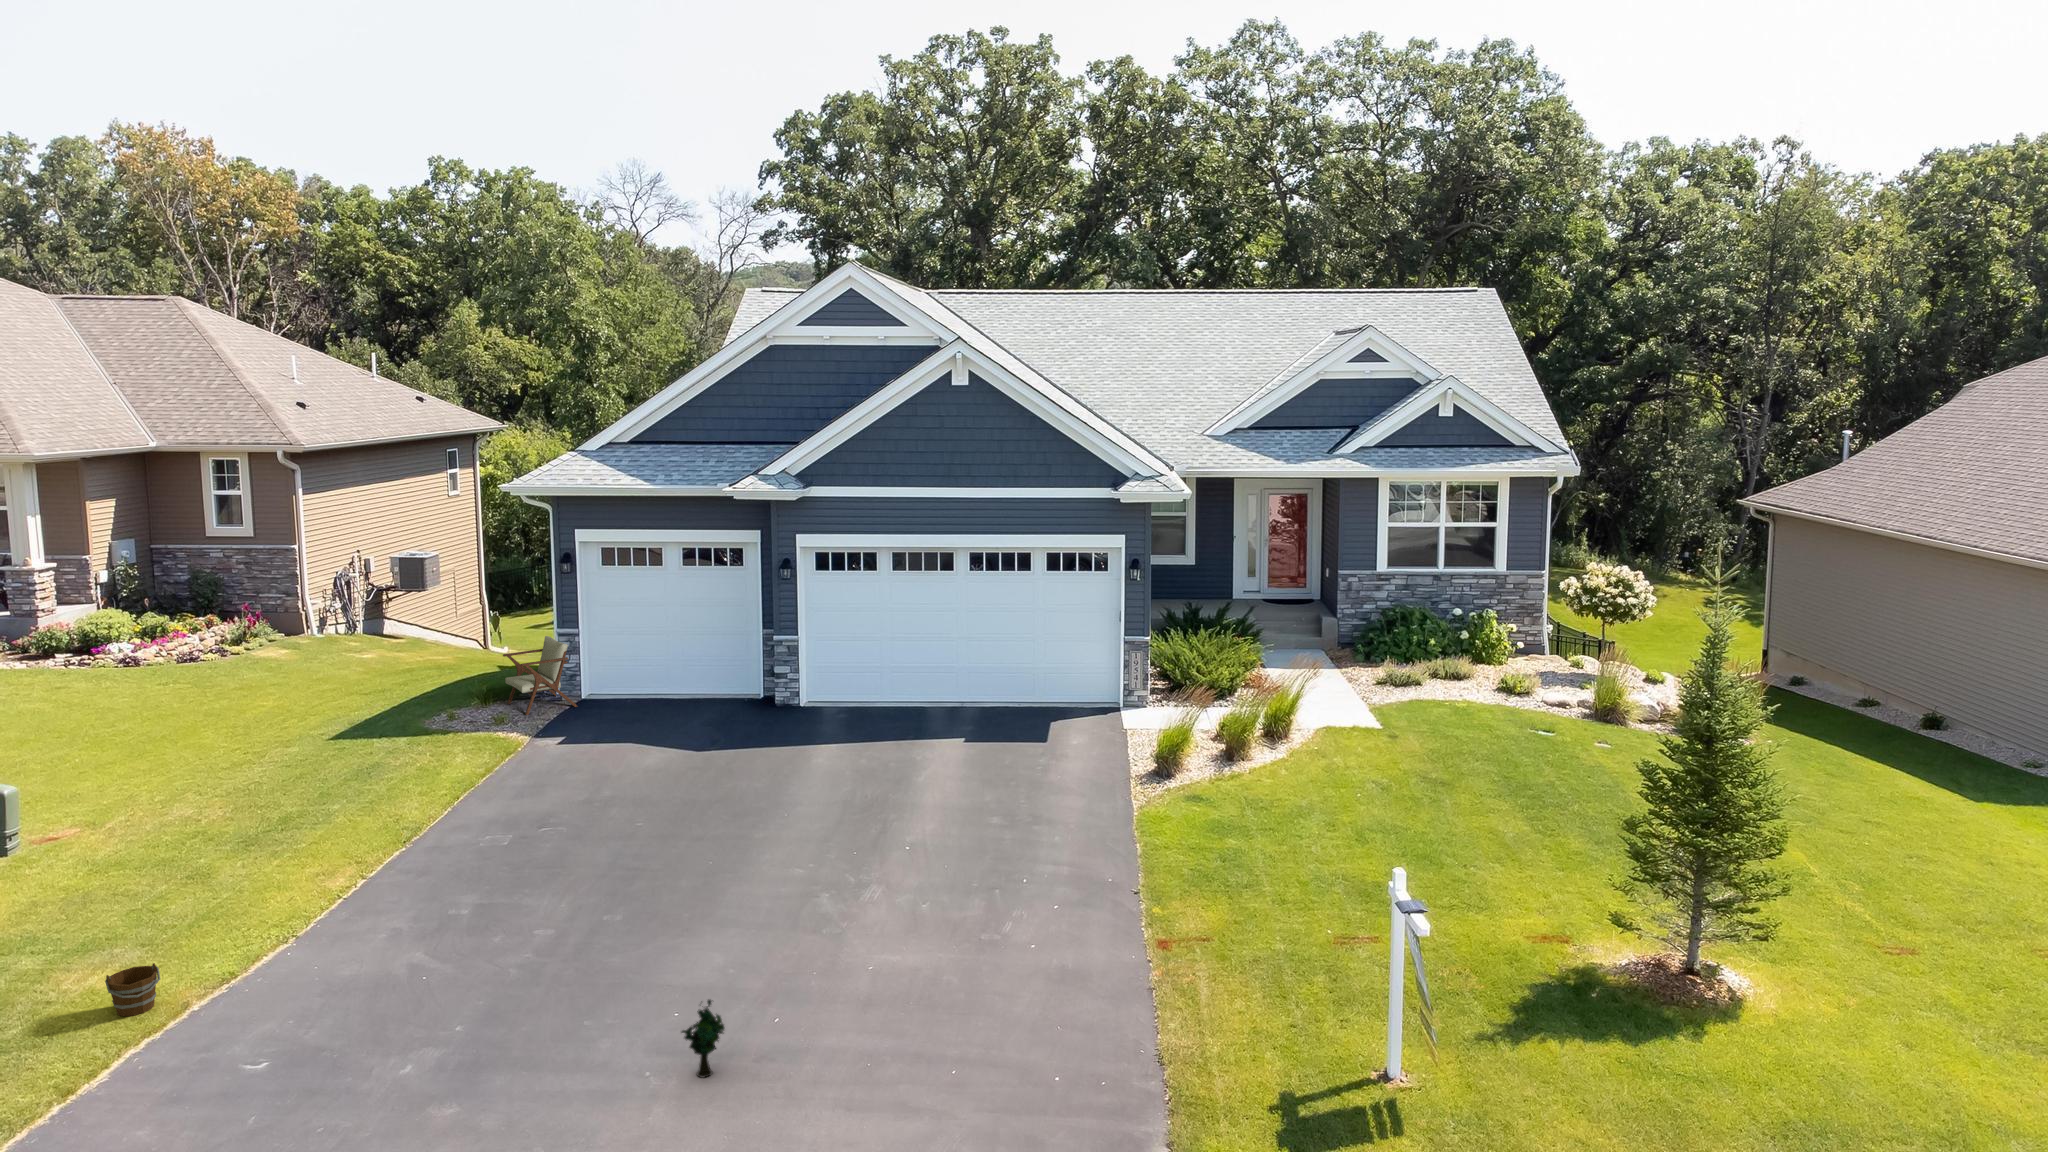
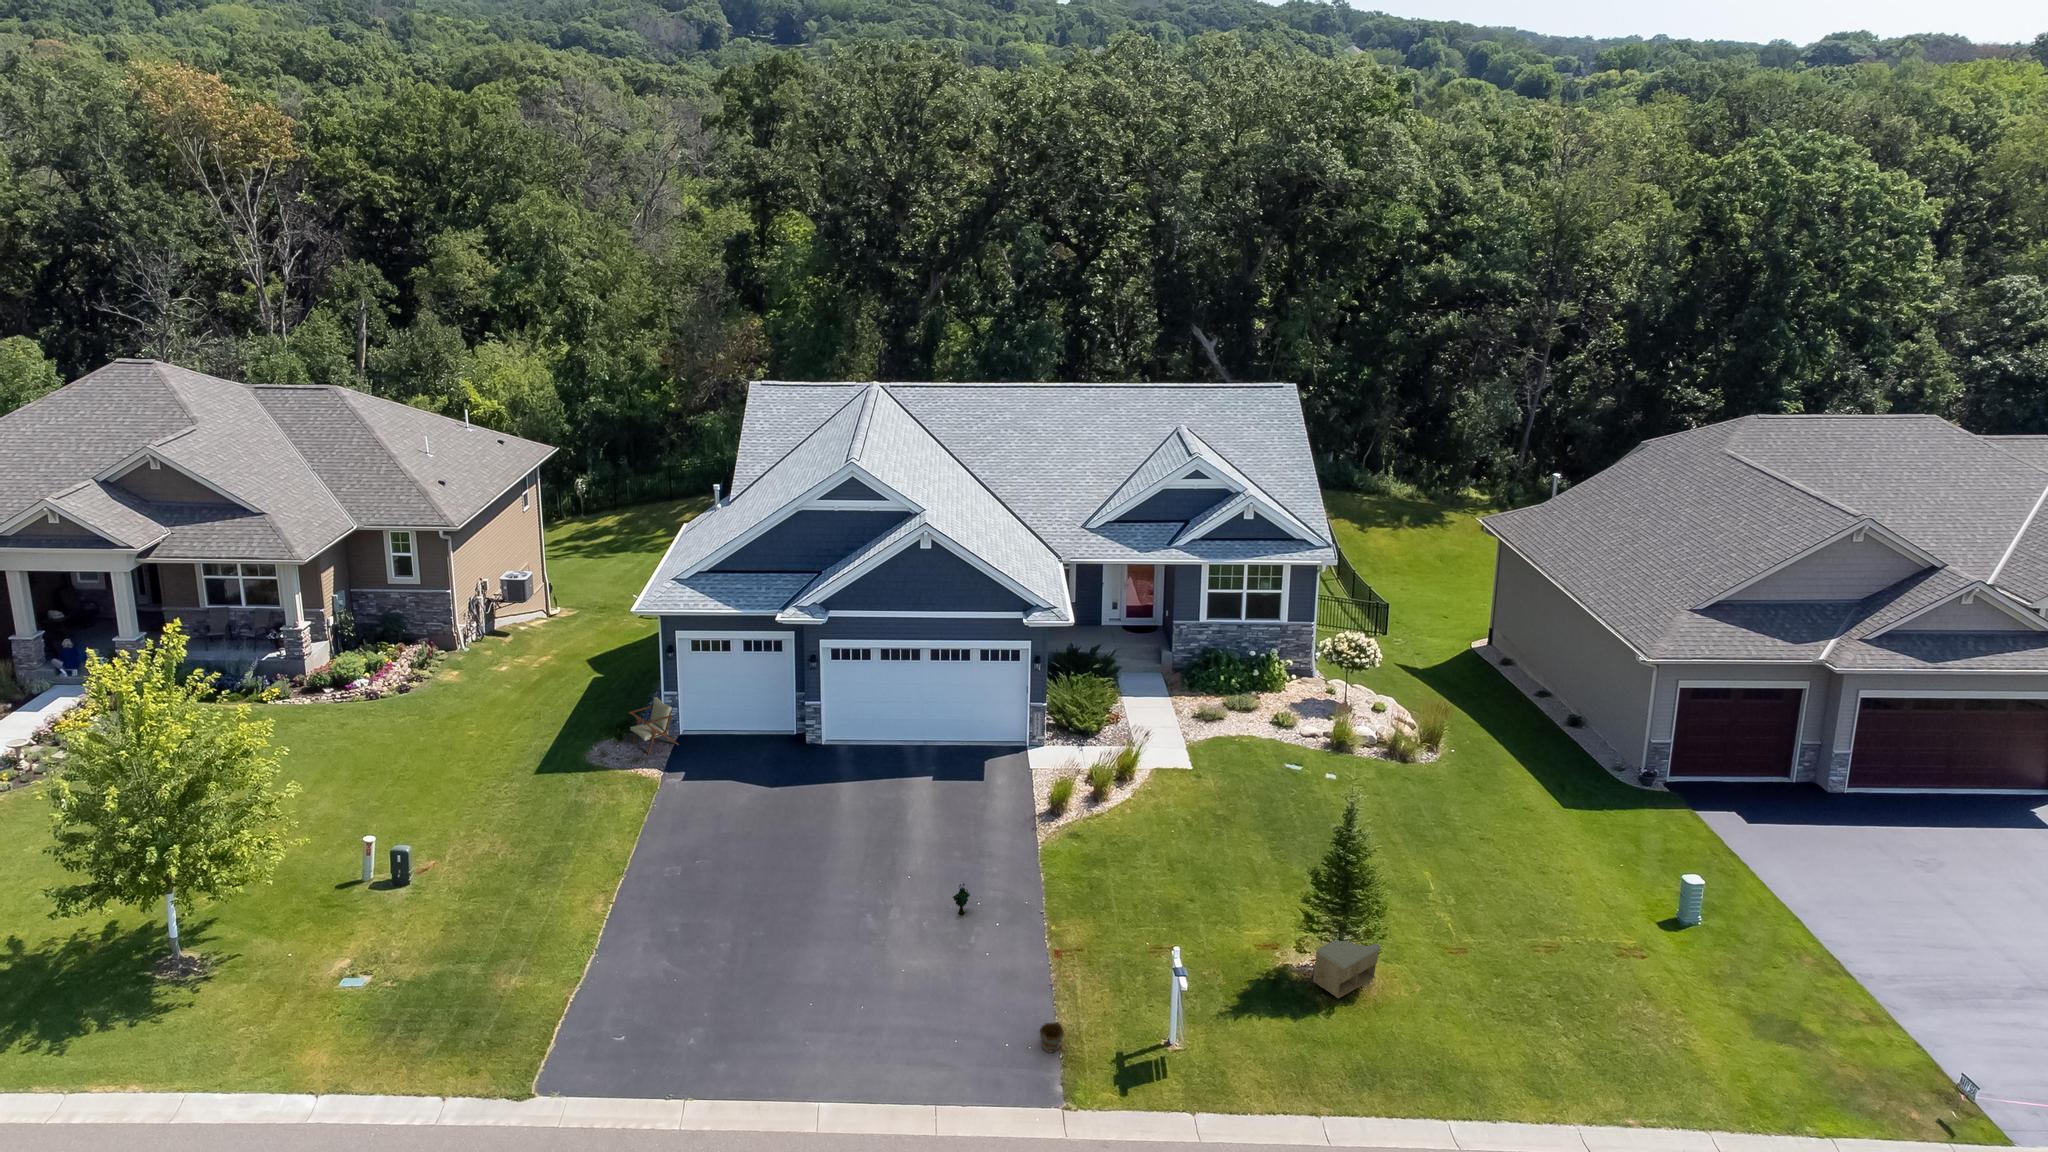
storage bench: none [1670,896,1803,1018] -> present [1313,939,1380,998]
bucket: present [105,963,160,1016] -> present [1040,1023,1064,1052]
decorative plant: present [682,1000,725,1078] -> present [953,884,970,915]

